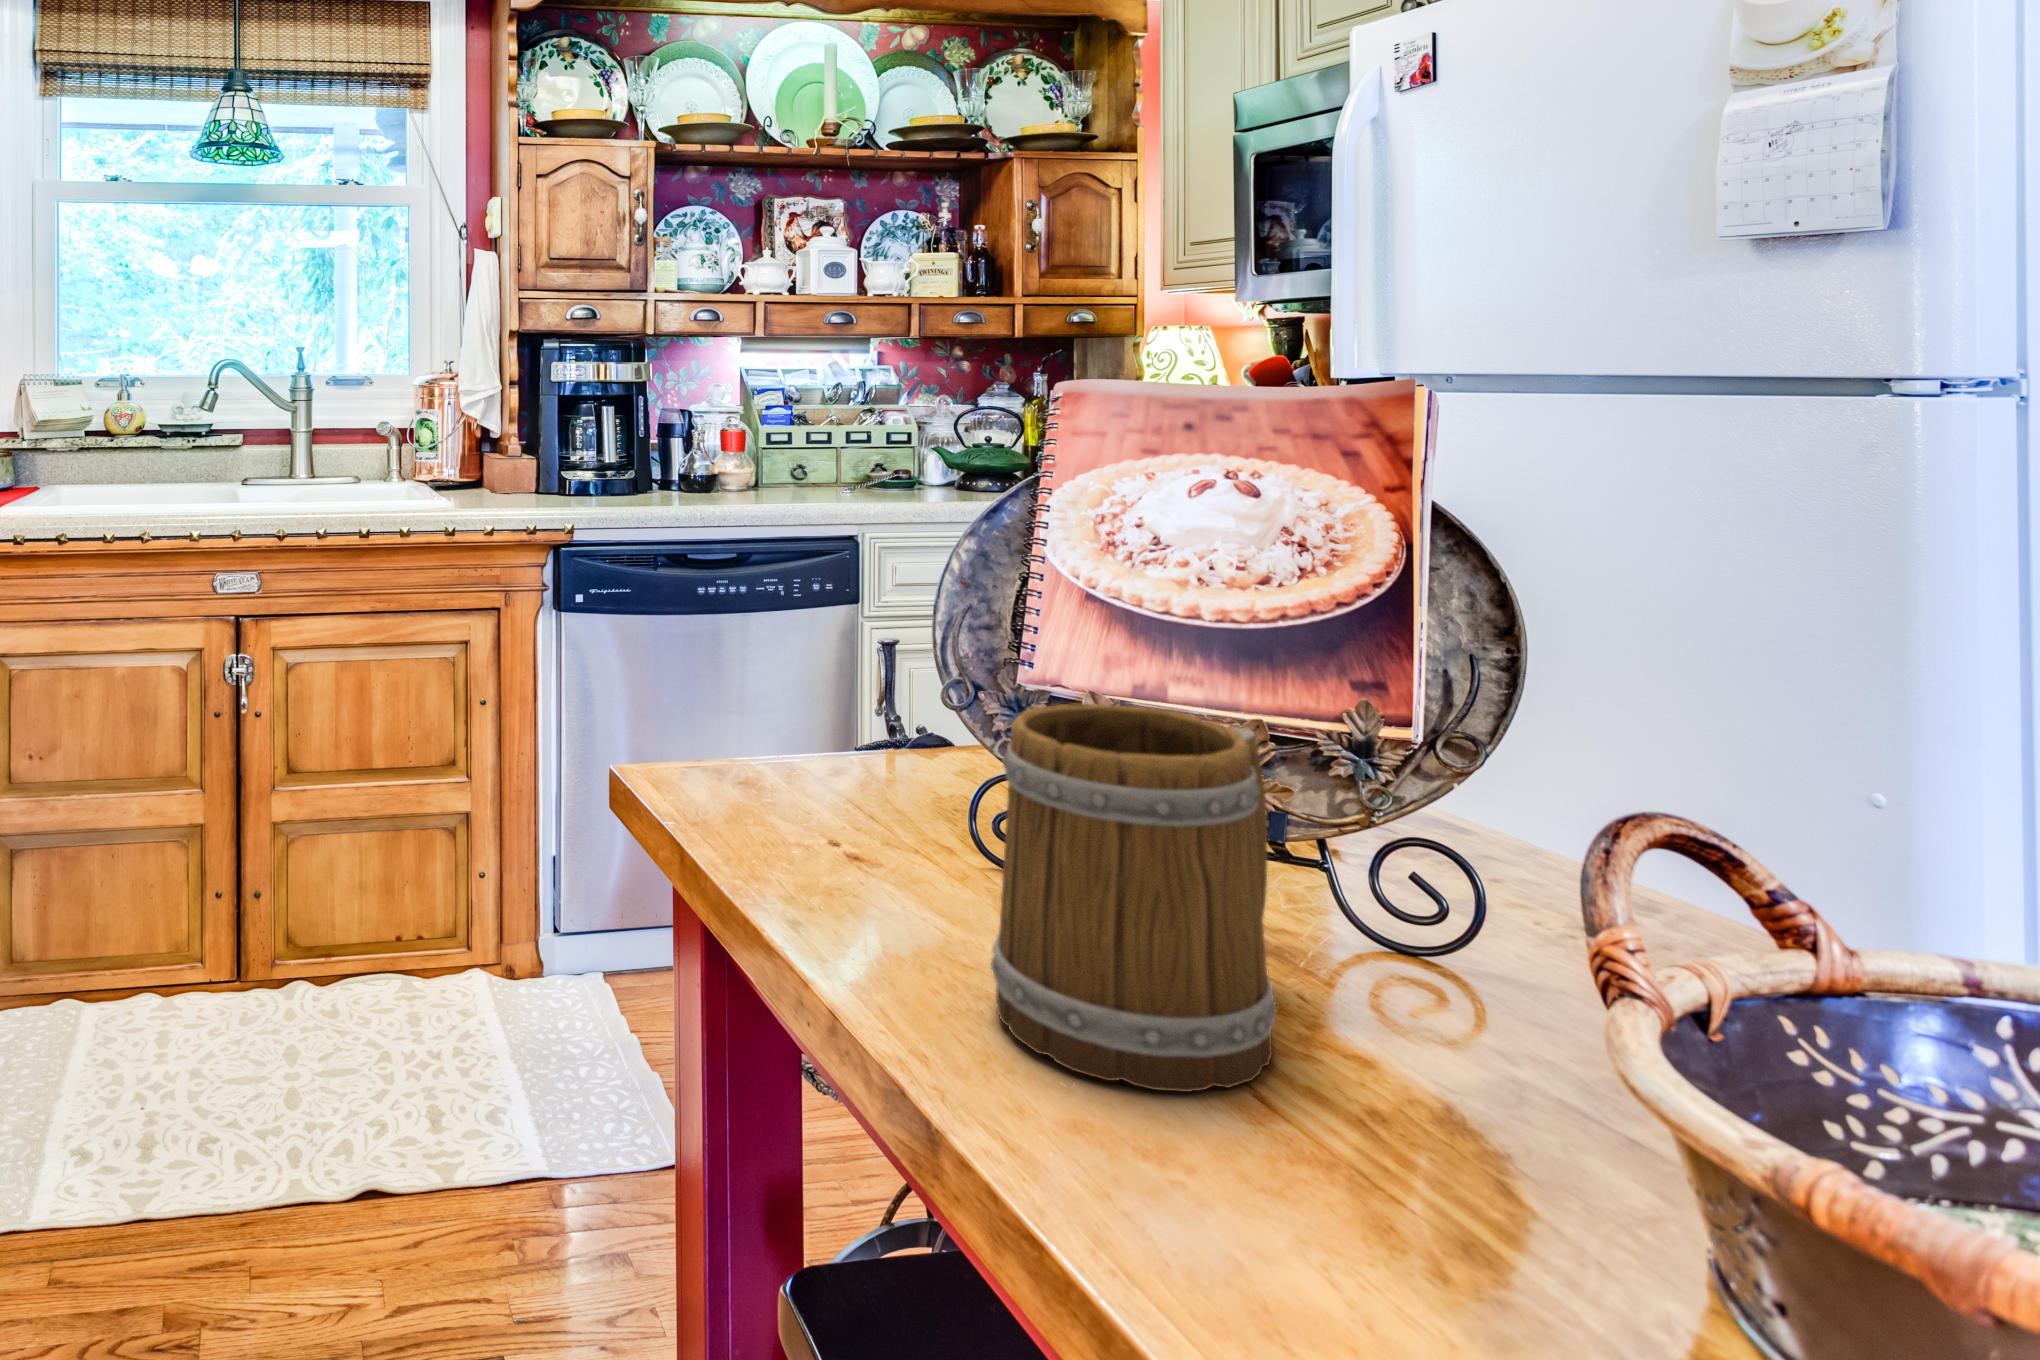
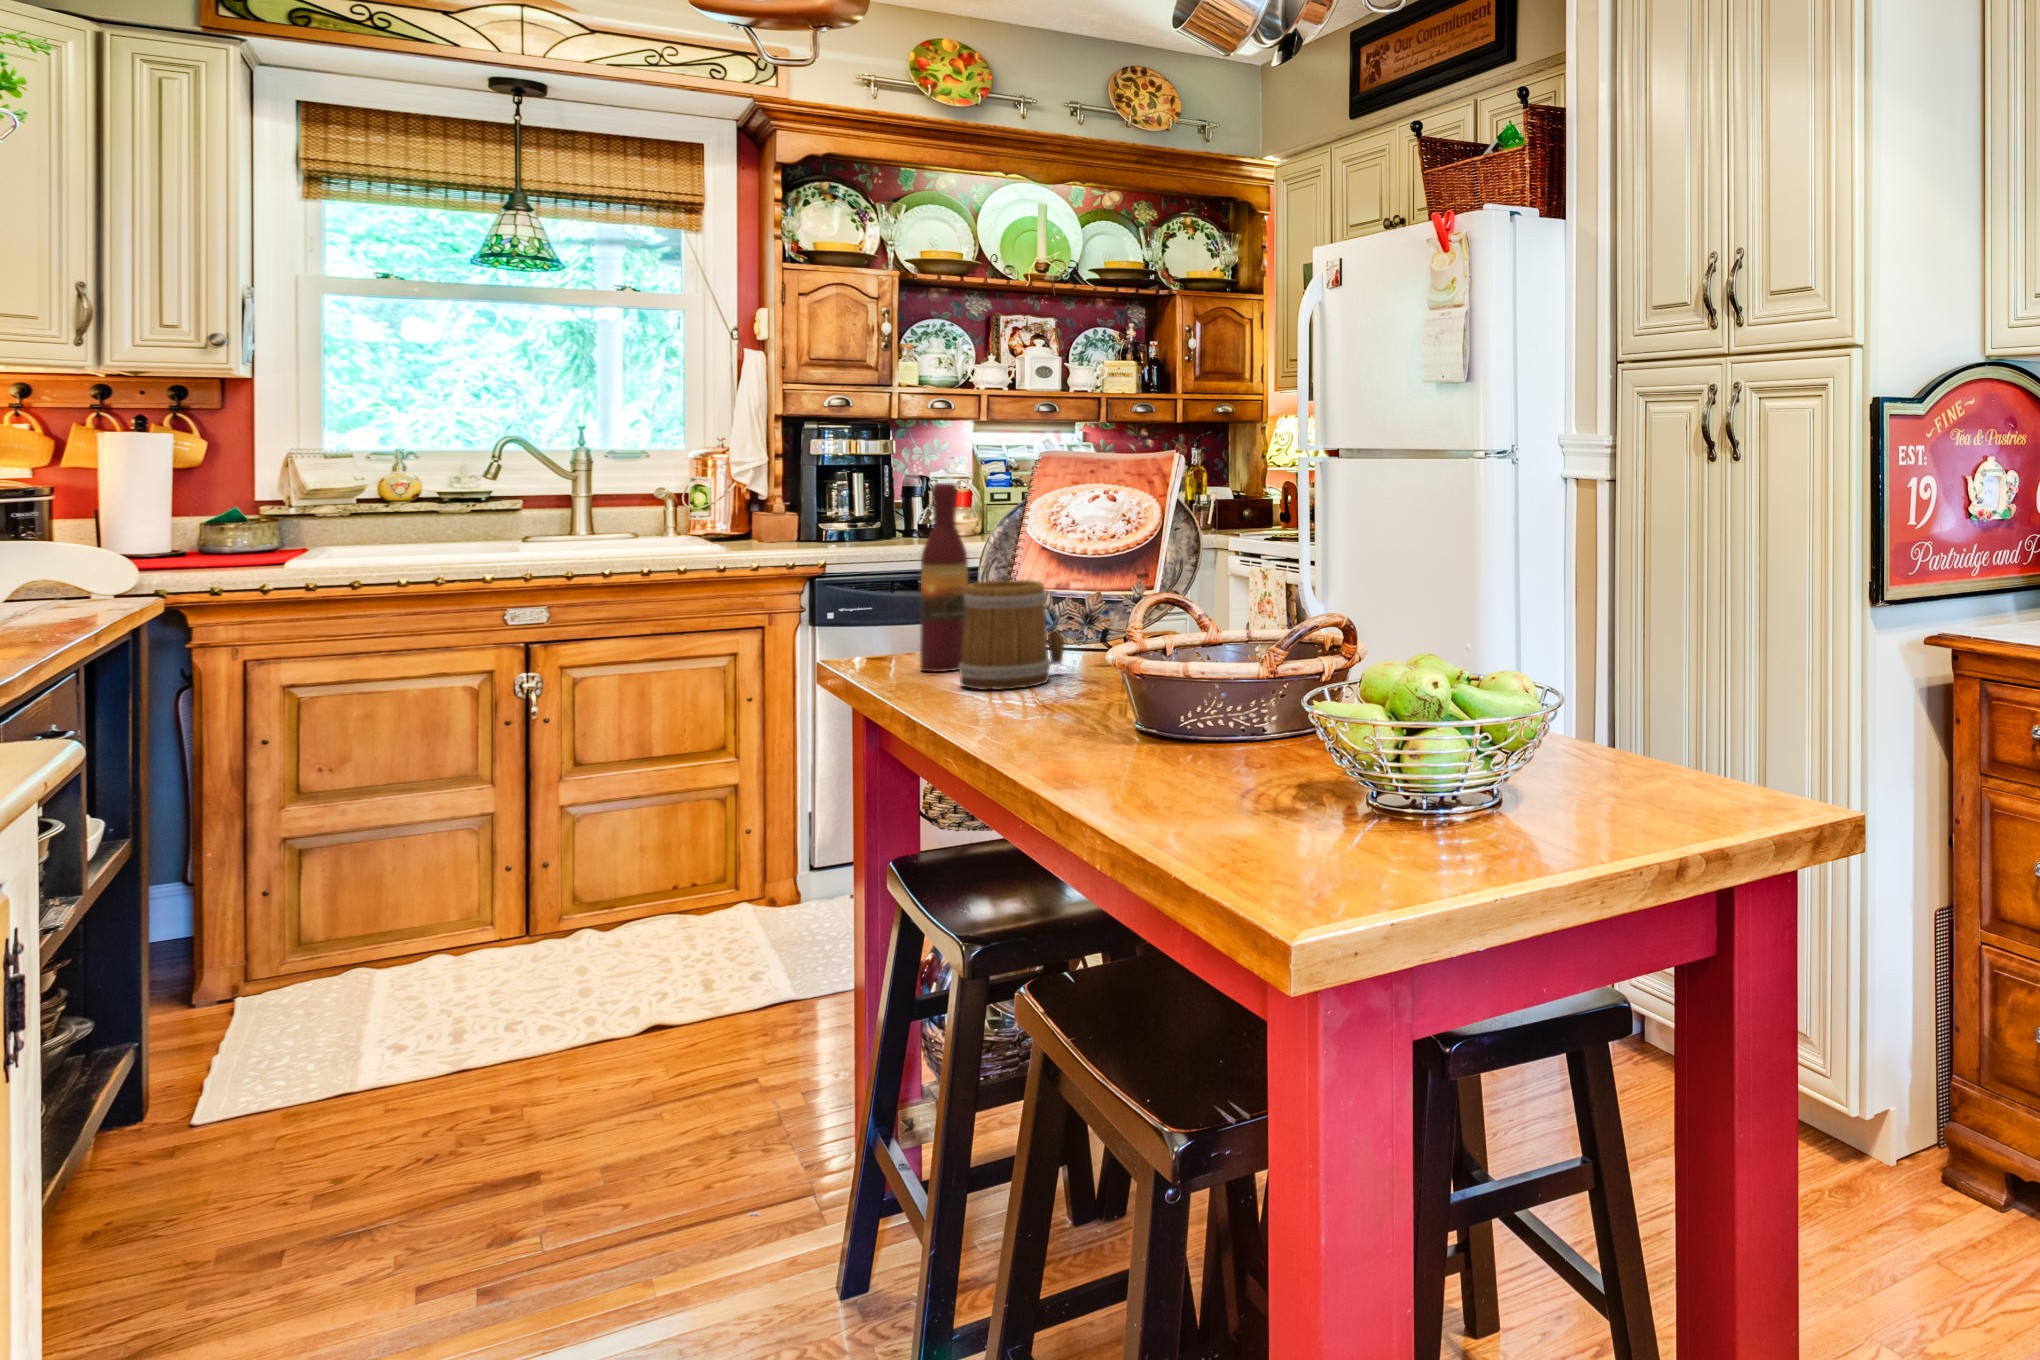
wine bottle: none [829,424,940,901] -> present [920,483,968,672]

